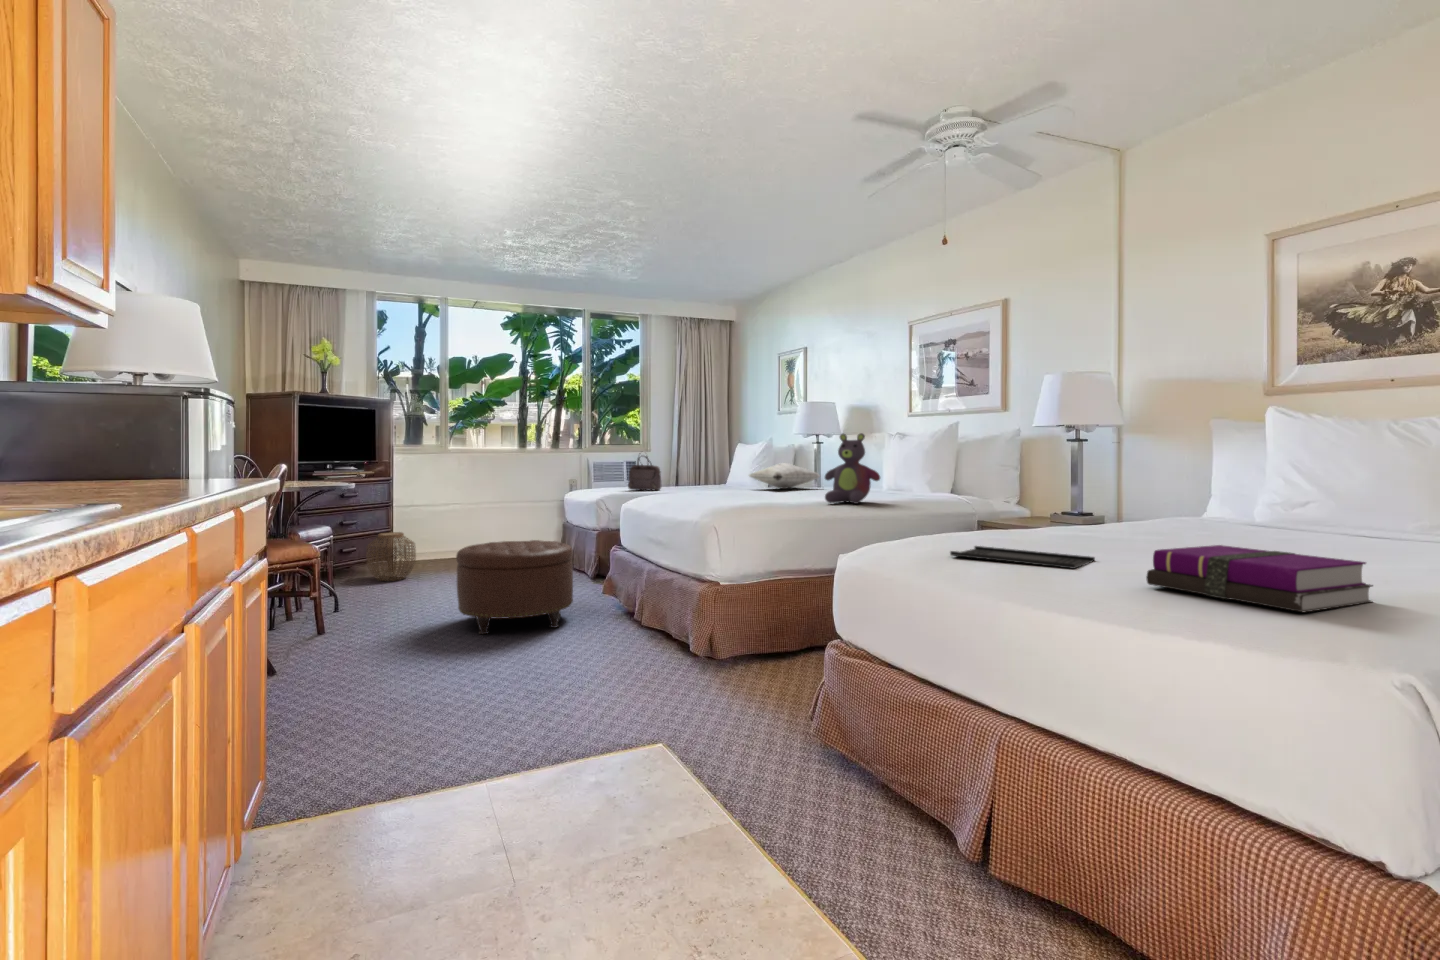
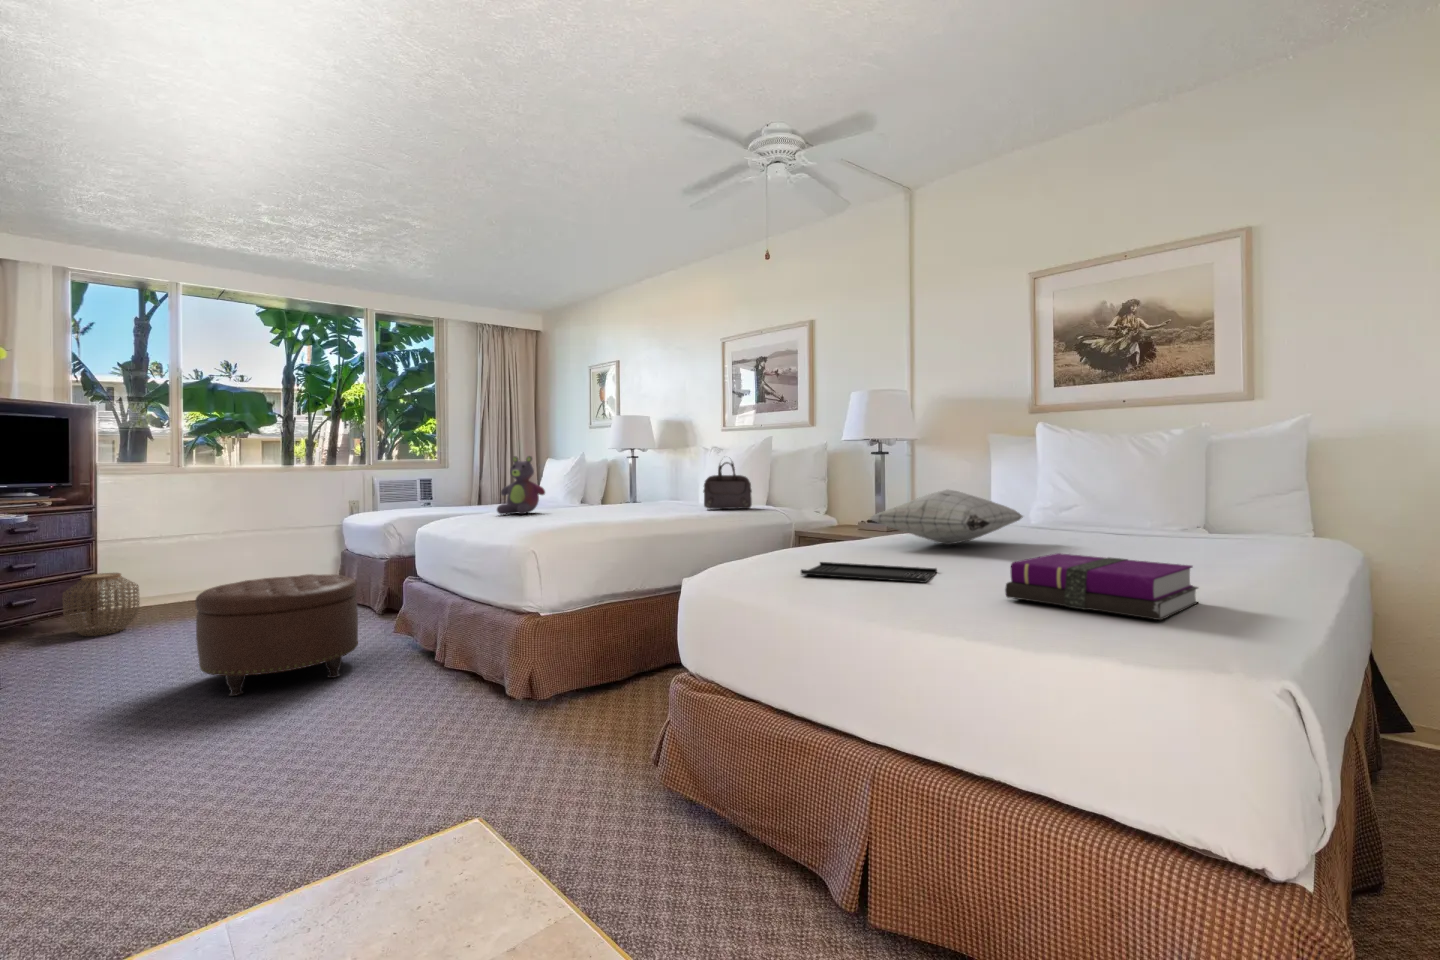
stuffed bear: present [825,433,880,504] -> present [497,456,545,514]
handbag: present [628,456,661,490] -> present [703,462,752,509]
pillow: present [749,463,820,489] -> present [870,490,1023,545]

